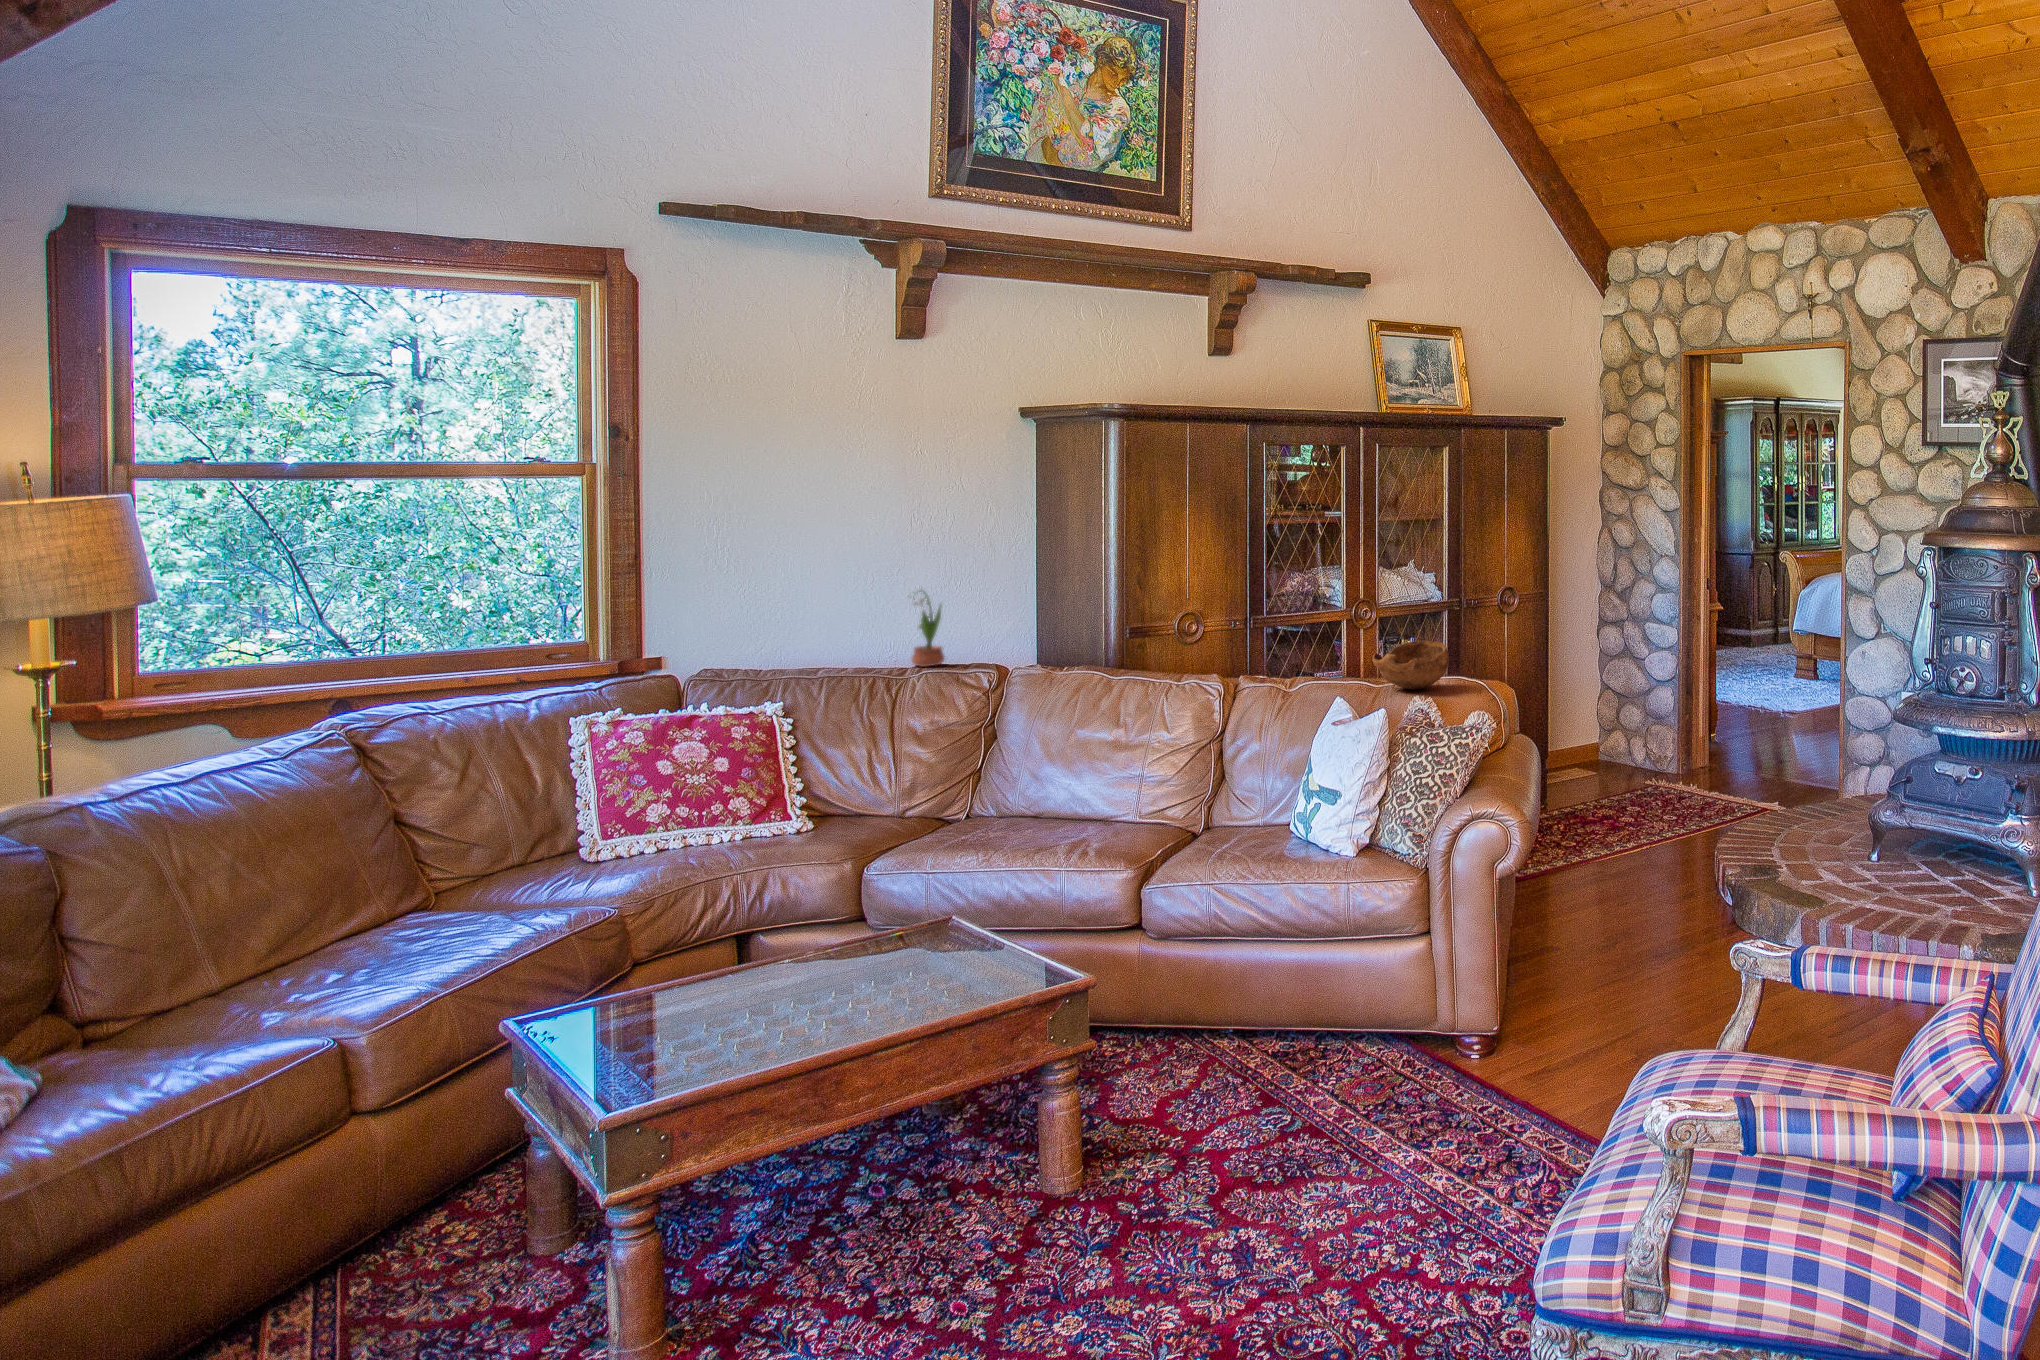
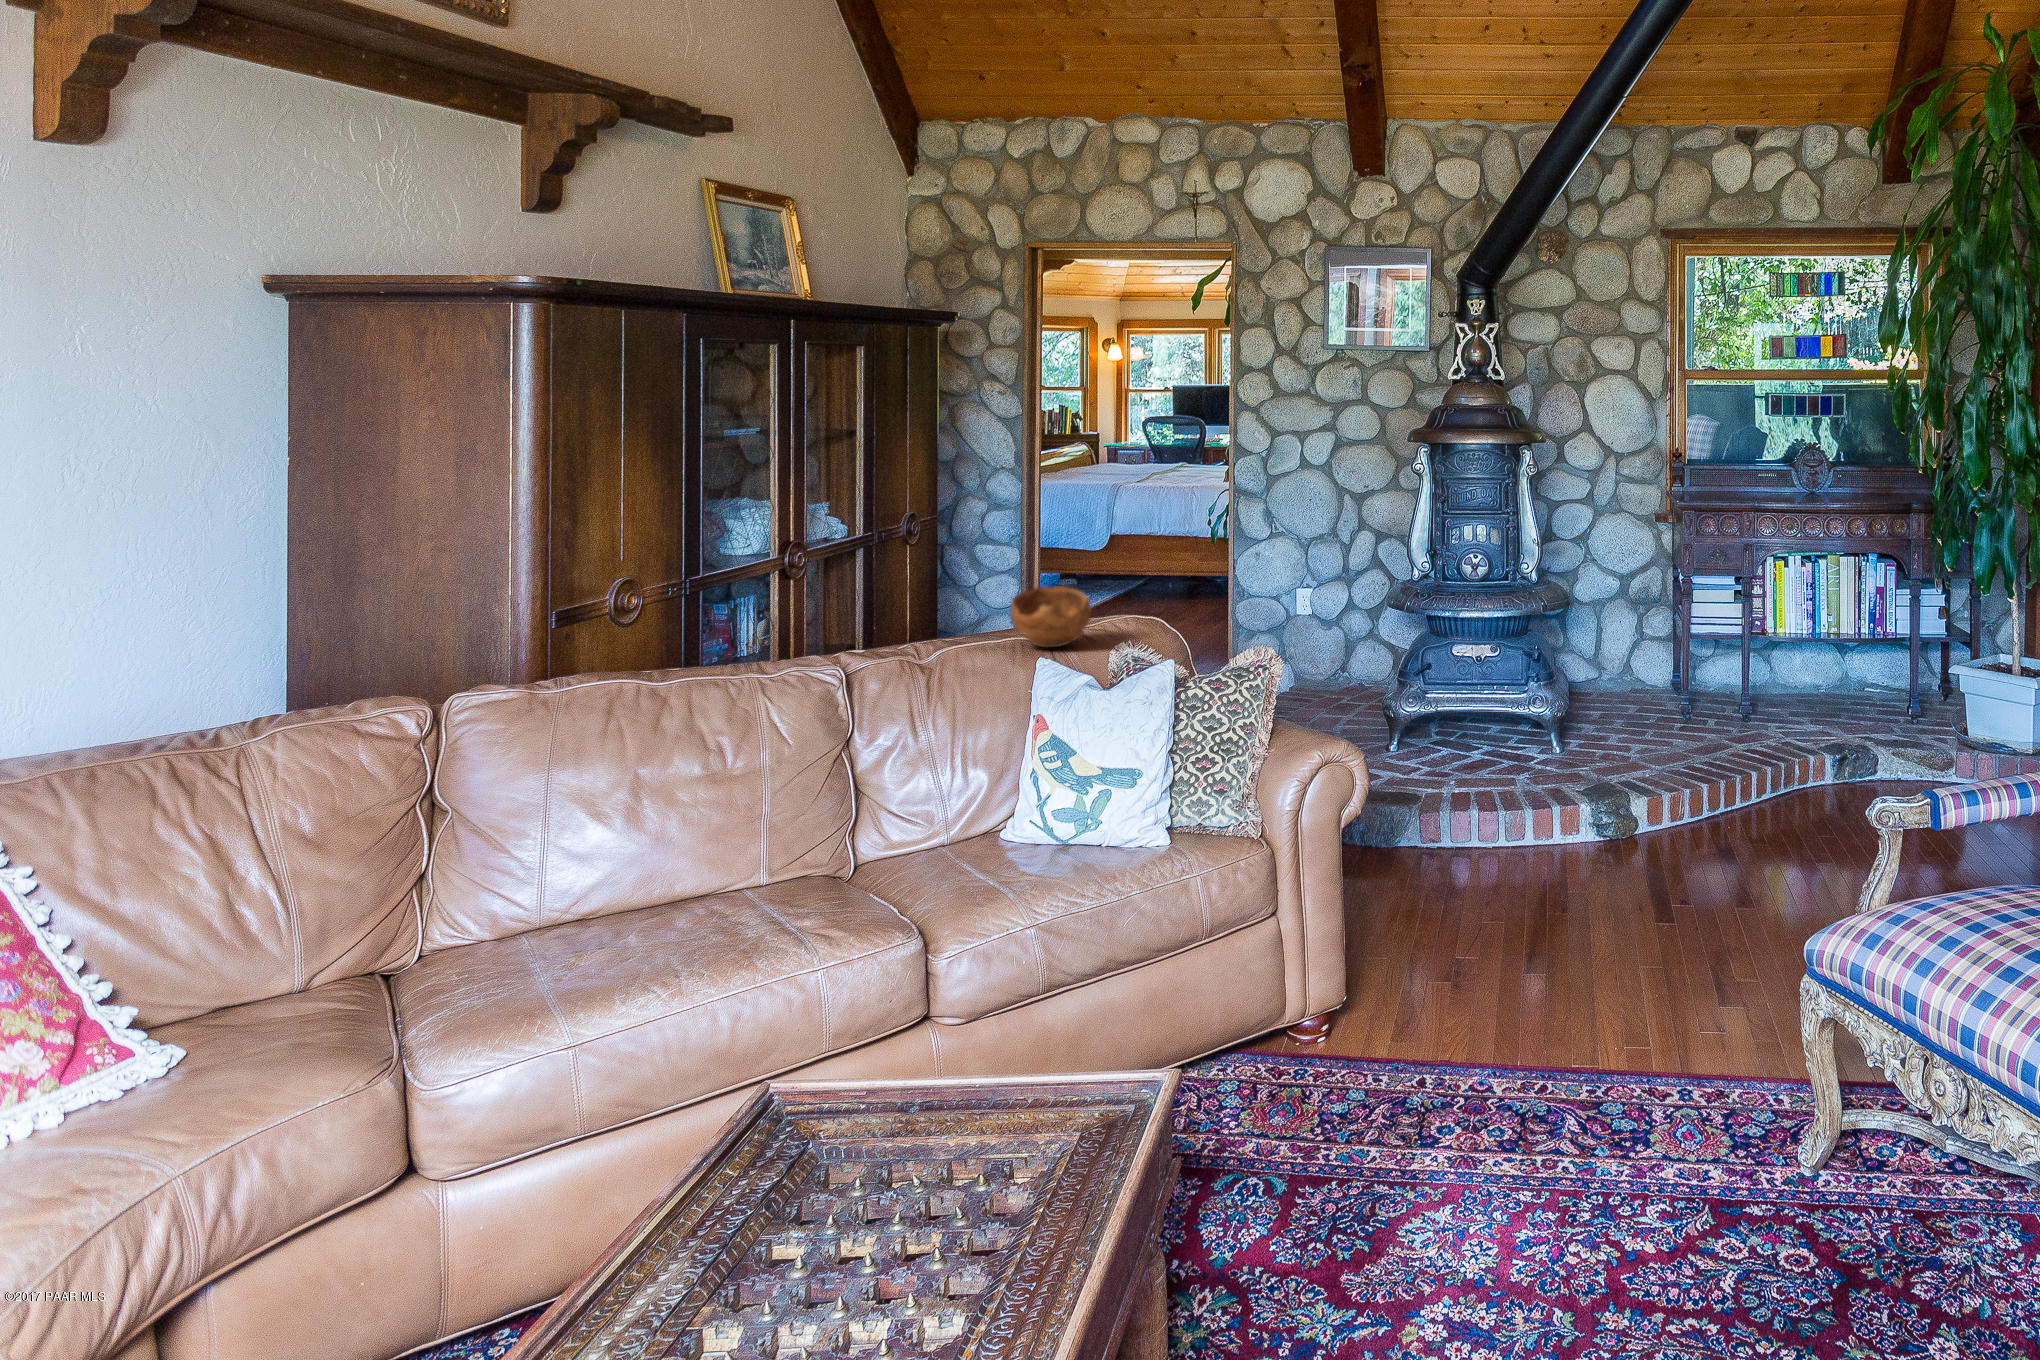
potted flower: present [908,589,944,667] -> none [122,596,212,739]

